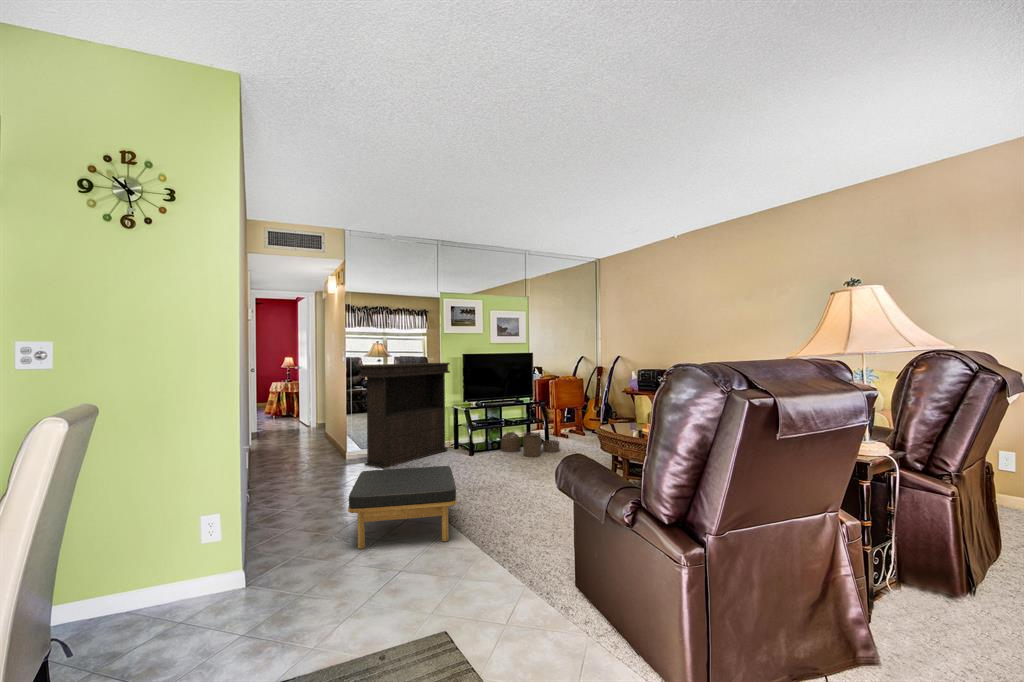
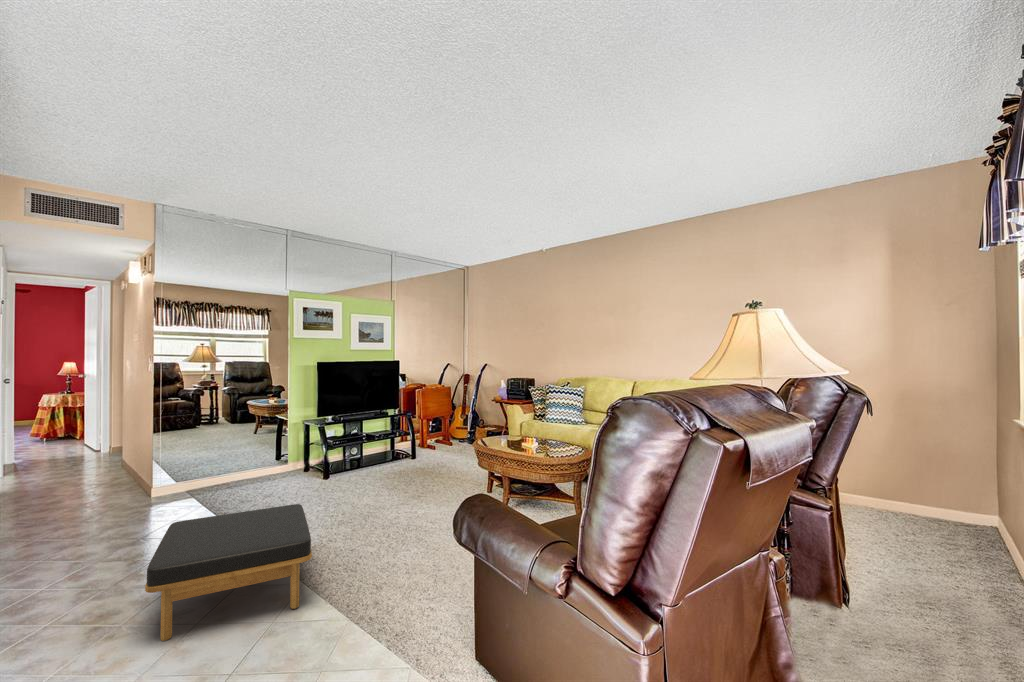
console table: present [359,363,450,469] -> none [174,371,300,506]
woven basket: present [501,430,559,457] -> none [360,445,427,476]

